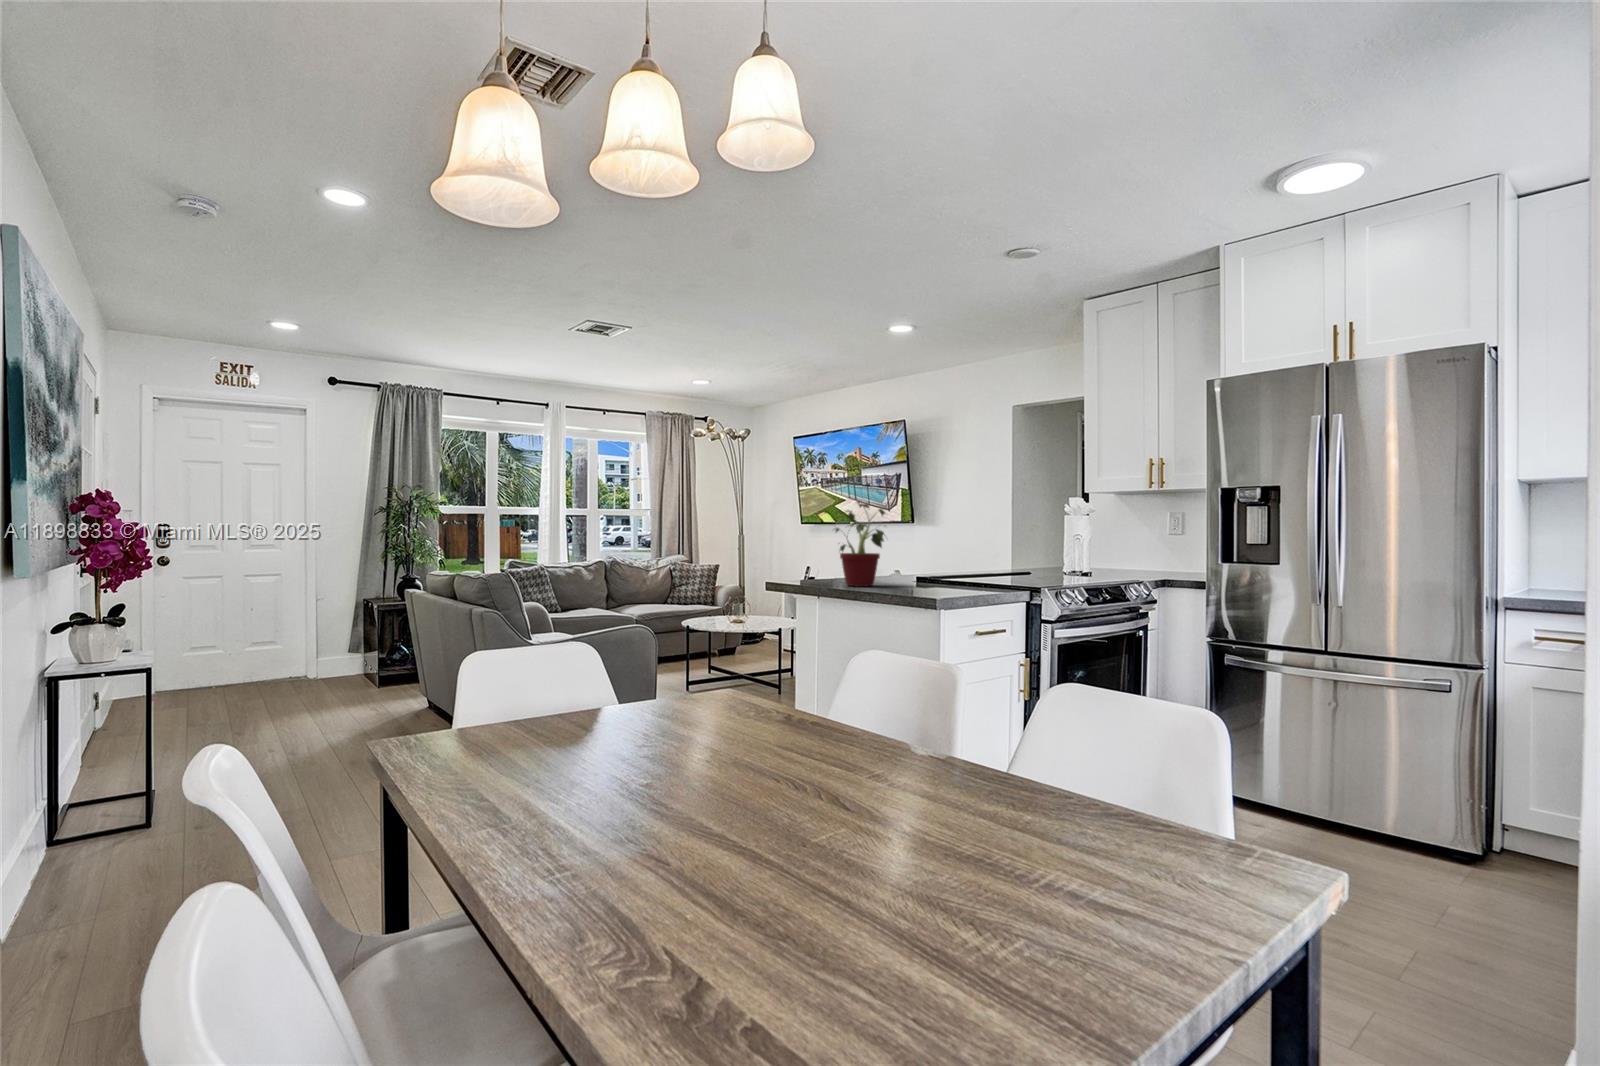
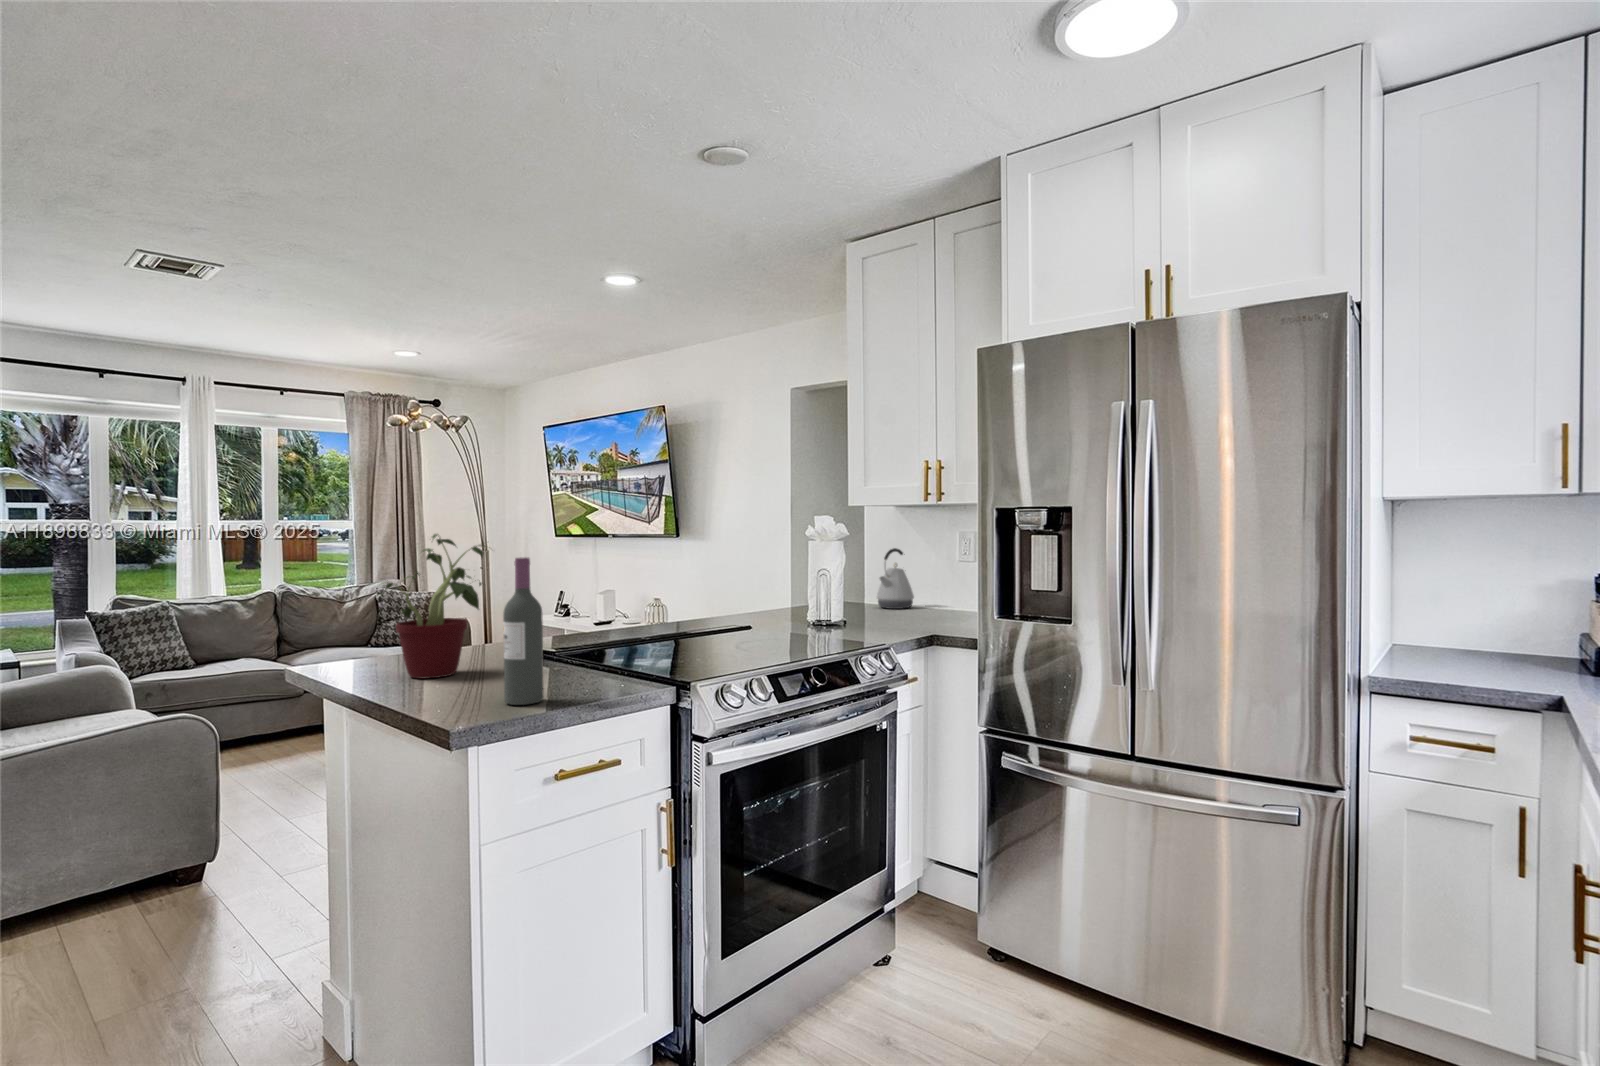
wine bottle: none [933,510,955,594] -> present [503,557,544,705]
kettle: none [1105,525,1136,571] -> present [877,548,914,609]

